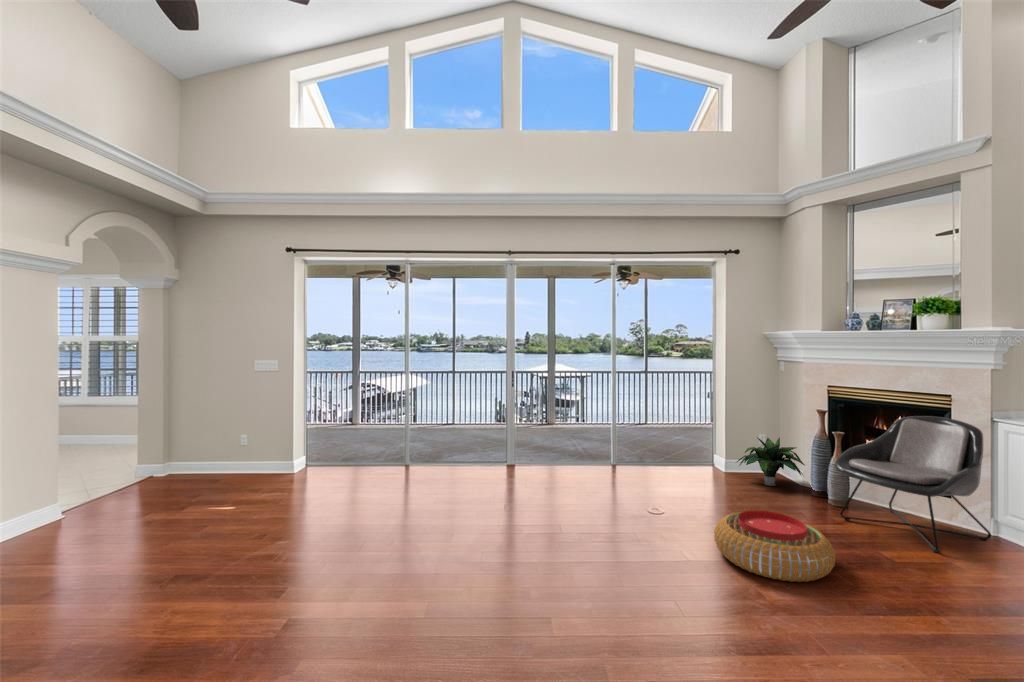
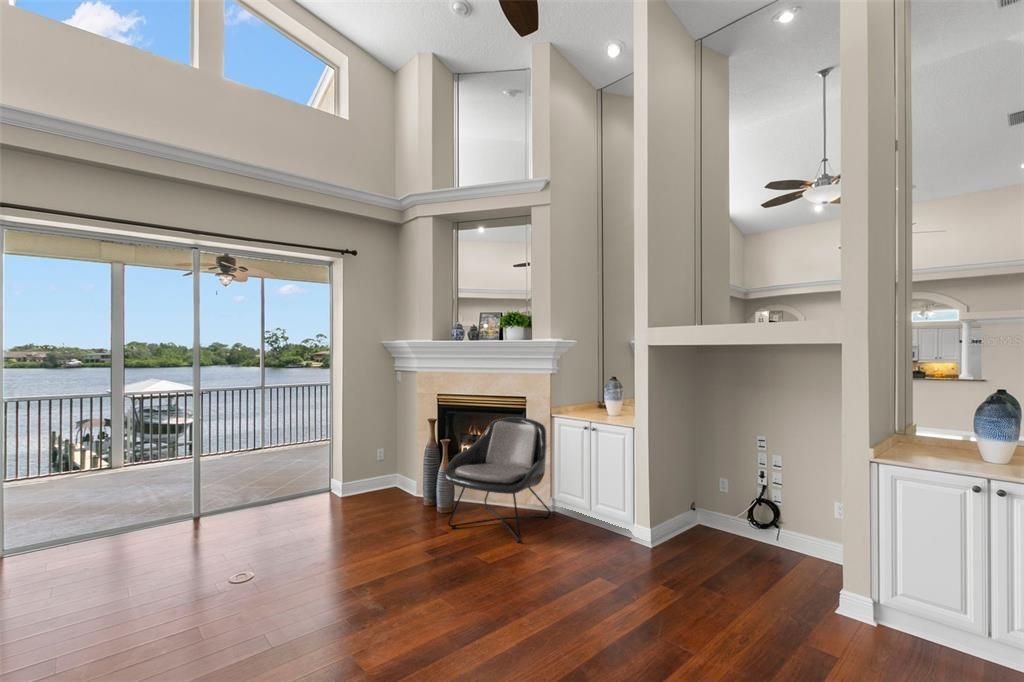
potted plant: present [737,438,805,486] -> none [351,451,419,505]
pouf: present [714,511,835,582] -> none [318,549,445,638]

